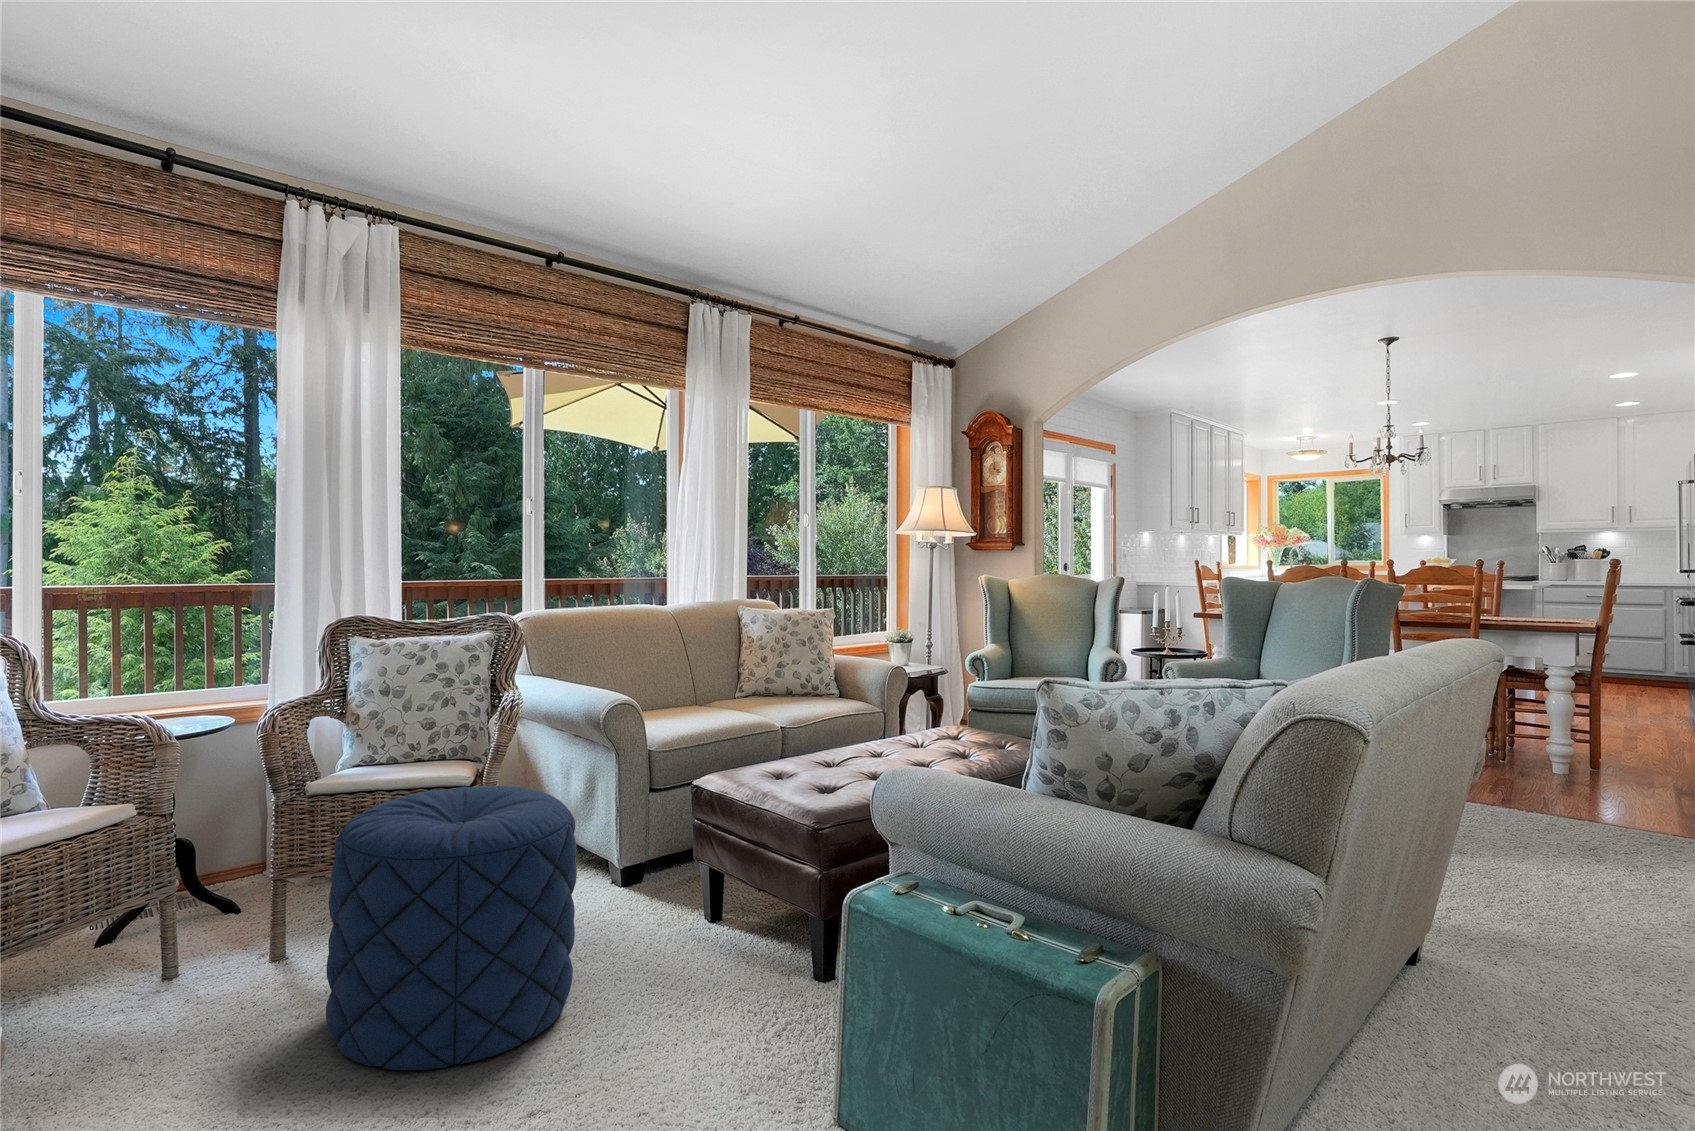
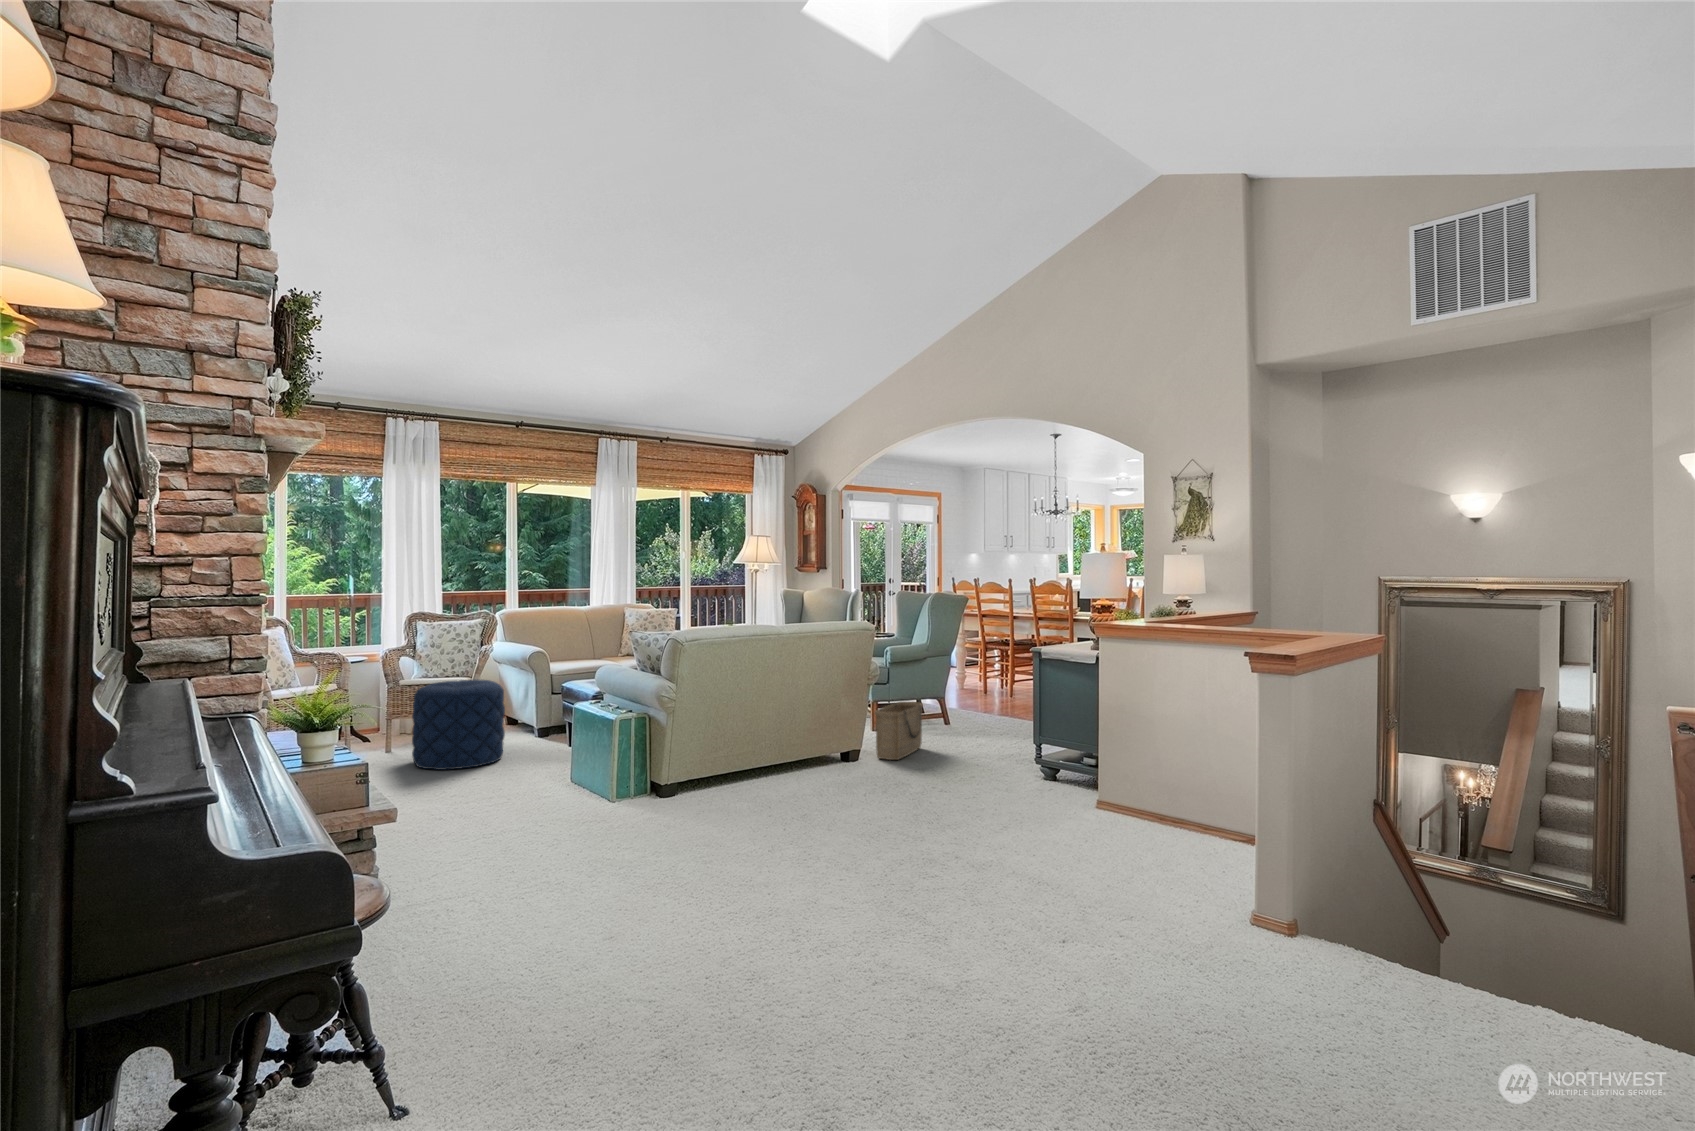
basket: none [1473,838,1604,1013] -> present [875,702,923,760]

